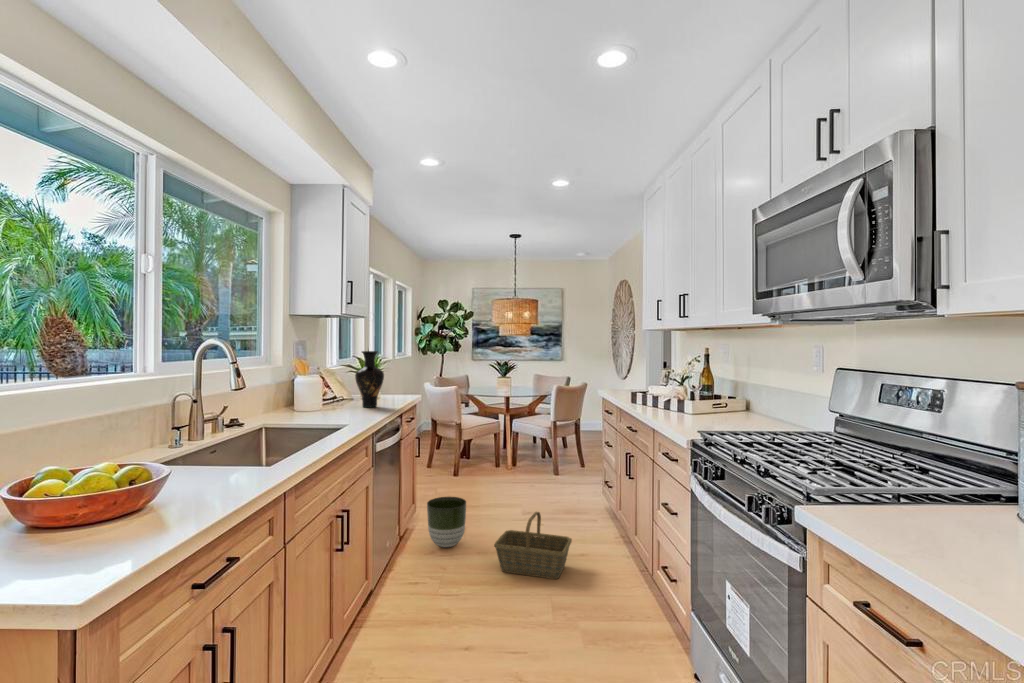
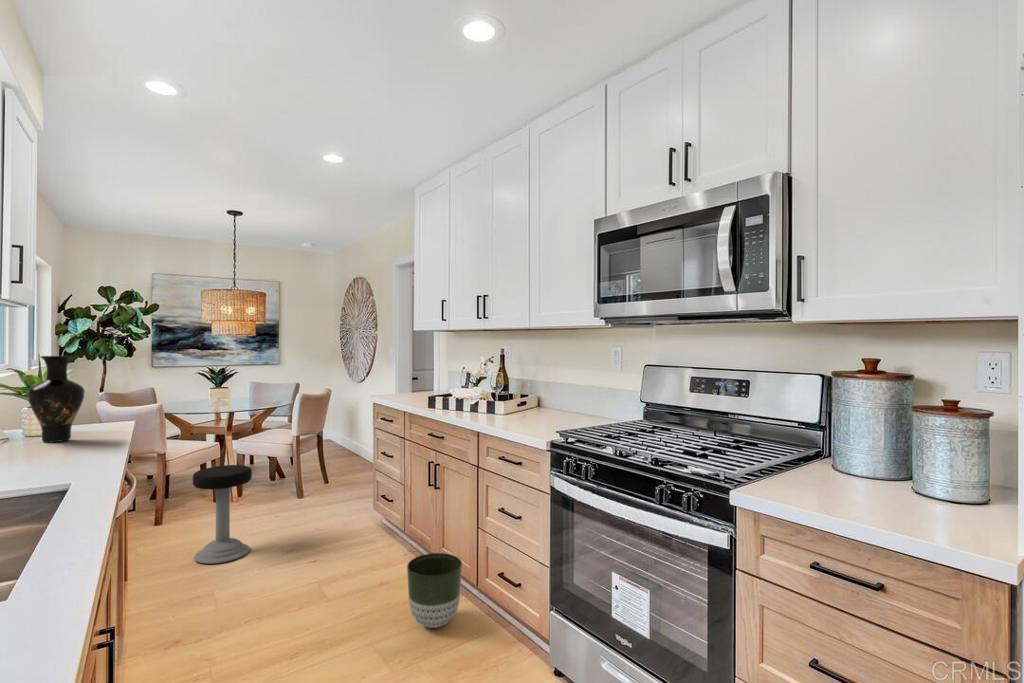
stool: none [463,438,504,513] -> present [193,465,252,564]
planter: present [427,497,466,547] -> present [407,553,462,628]
basket: present [494,512,572,579] -> none [284,545,378,630]

